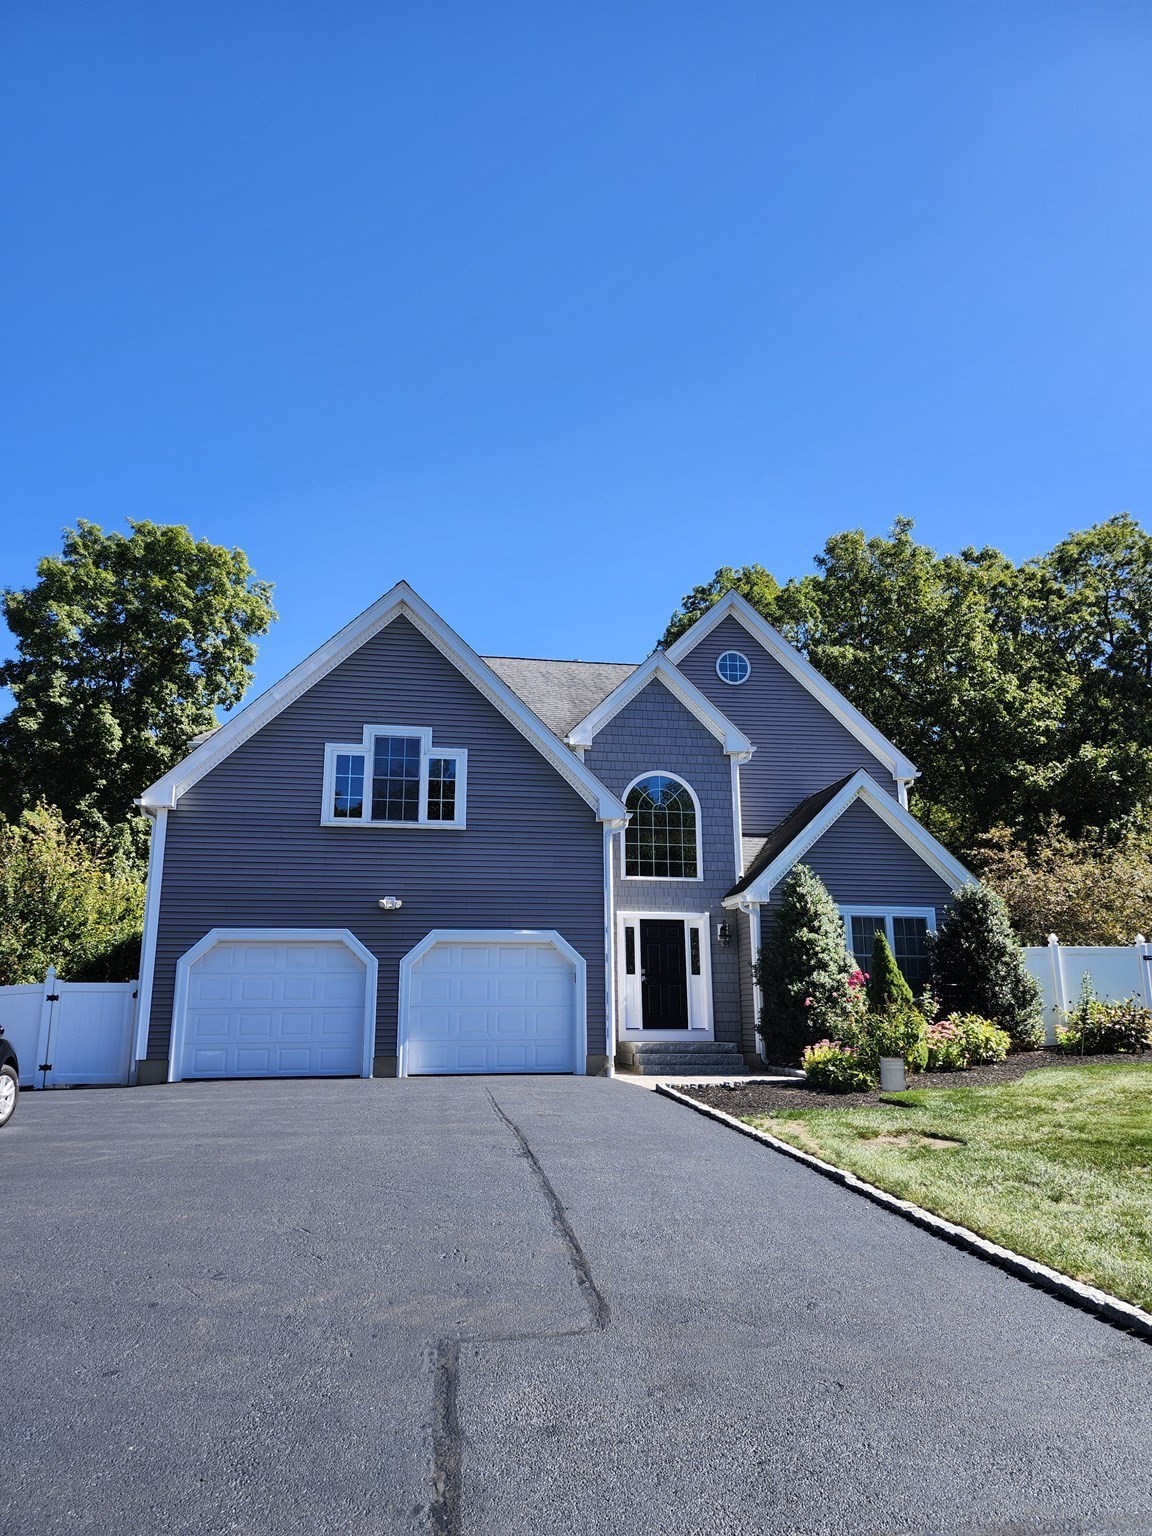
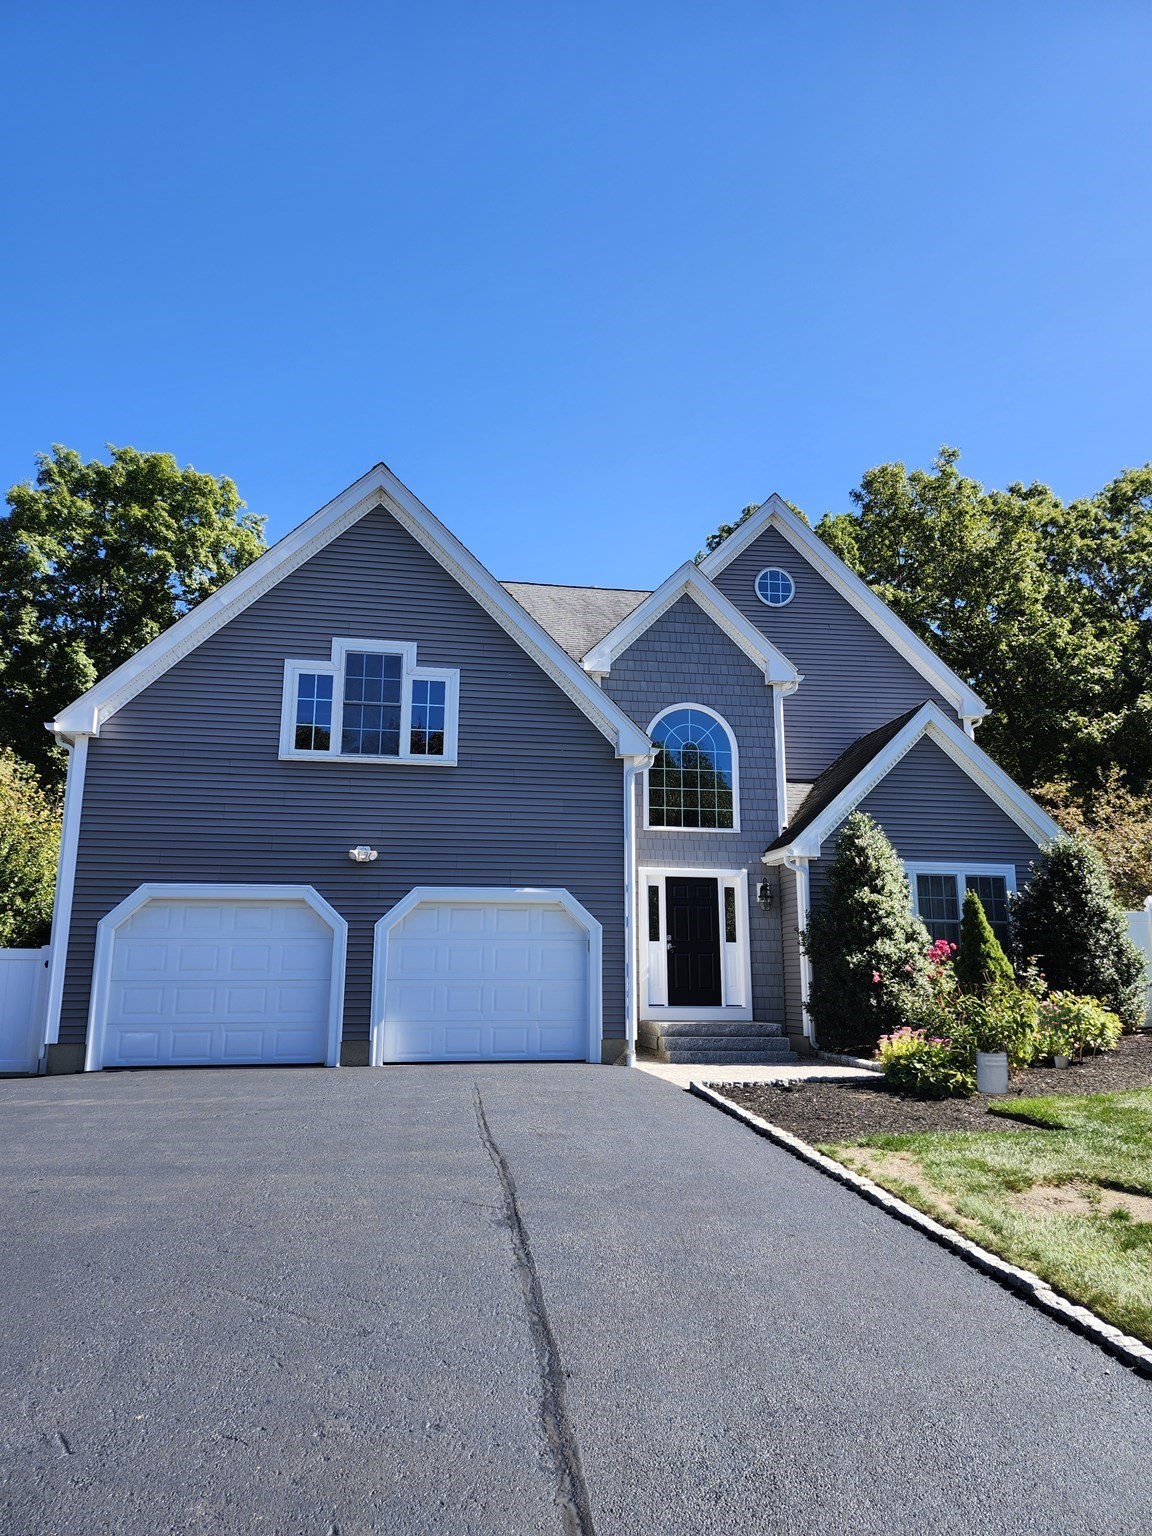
potted plant: none [929,1021,970,1073] -> present [1032,1004,1086,1069]

